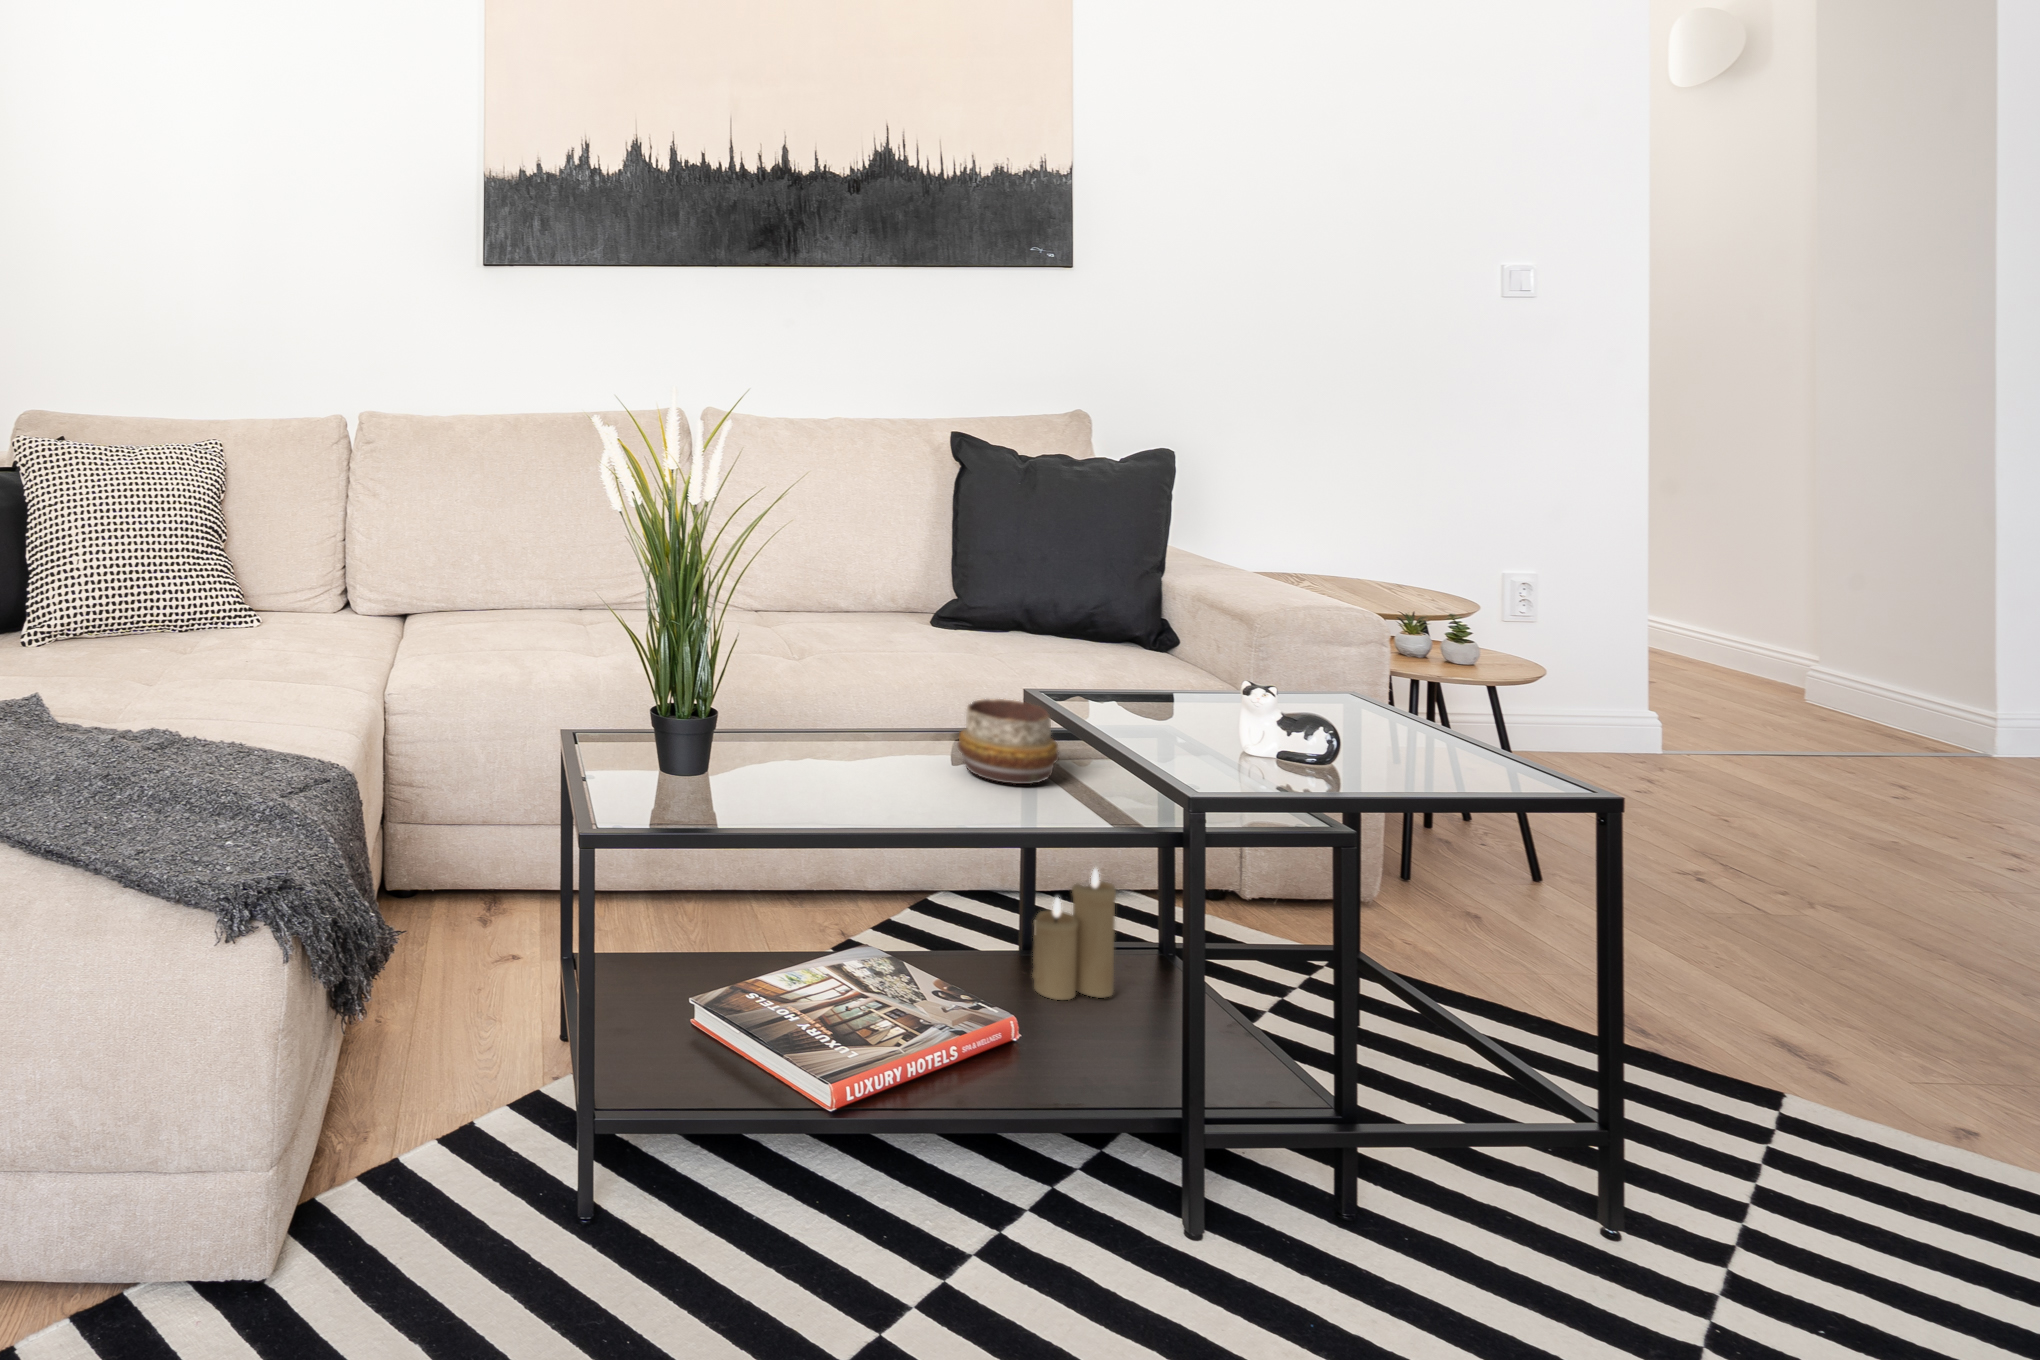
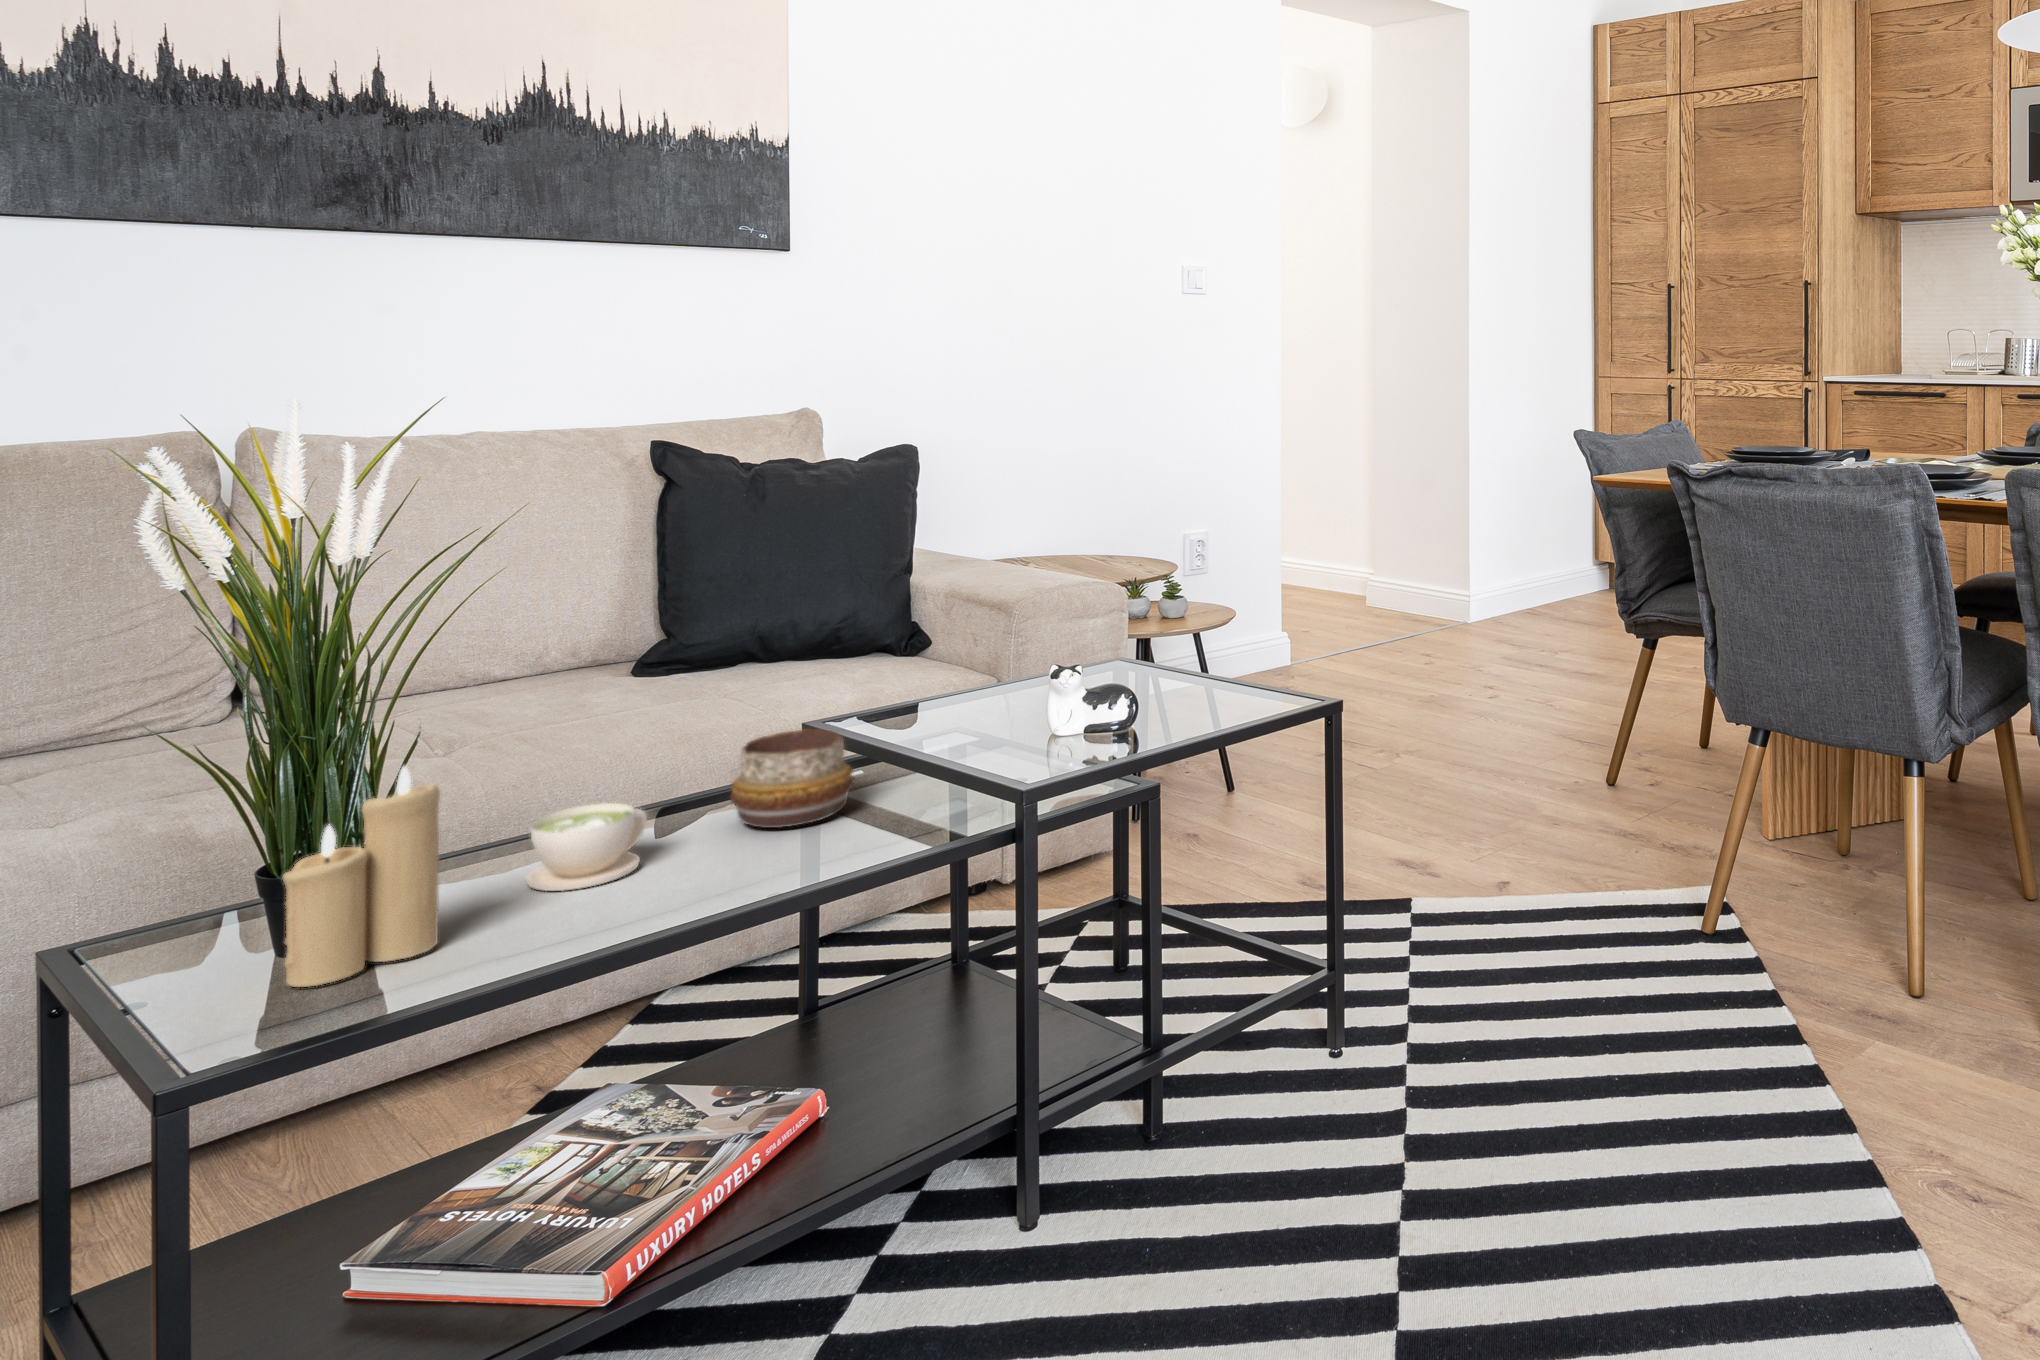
coffee cup: none [809,721,892,786] -> present [526,803,647,891]
candle: present [1032,869,1116,1000] -> present [283,766,440,987]

